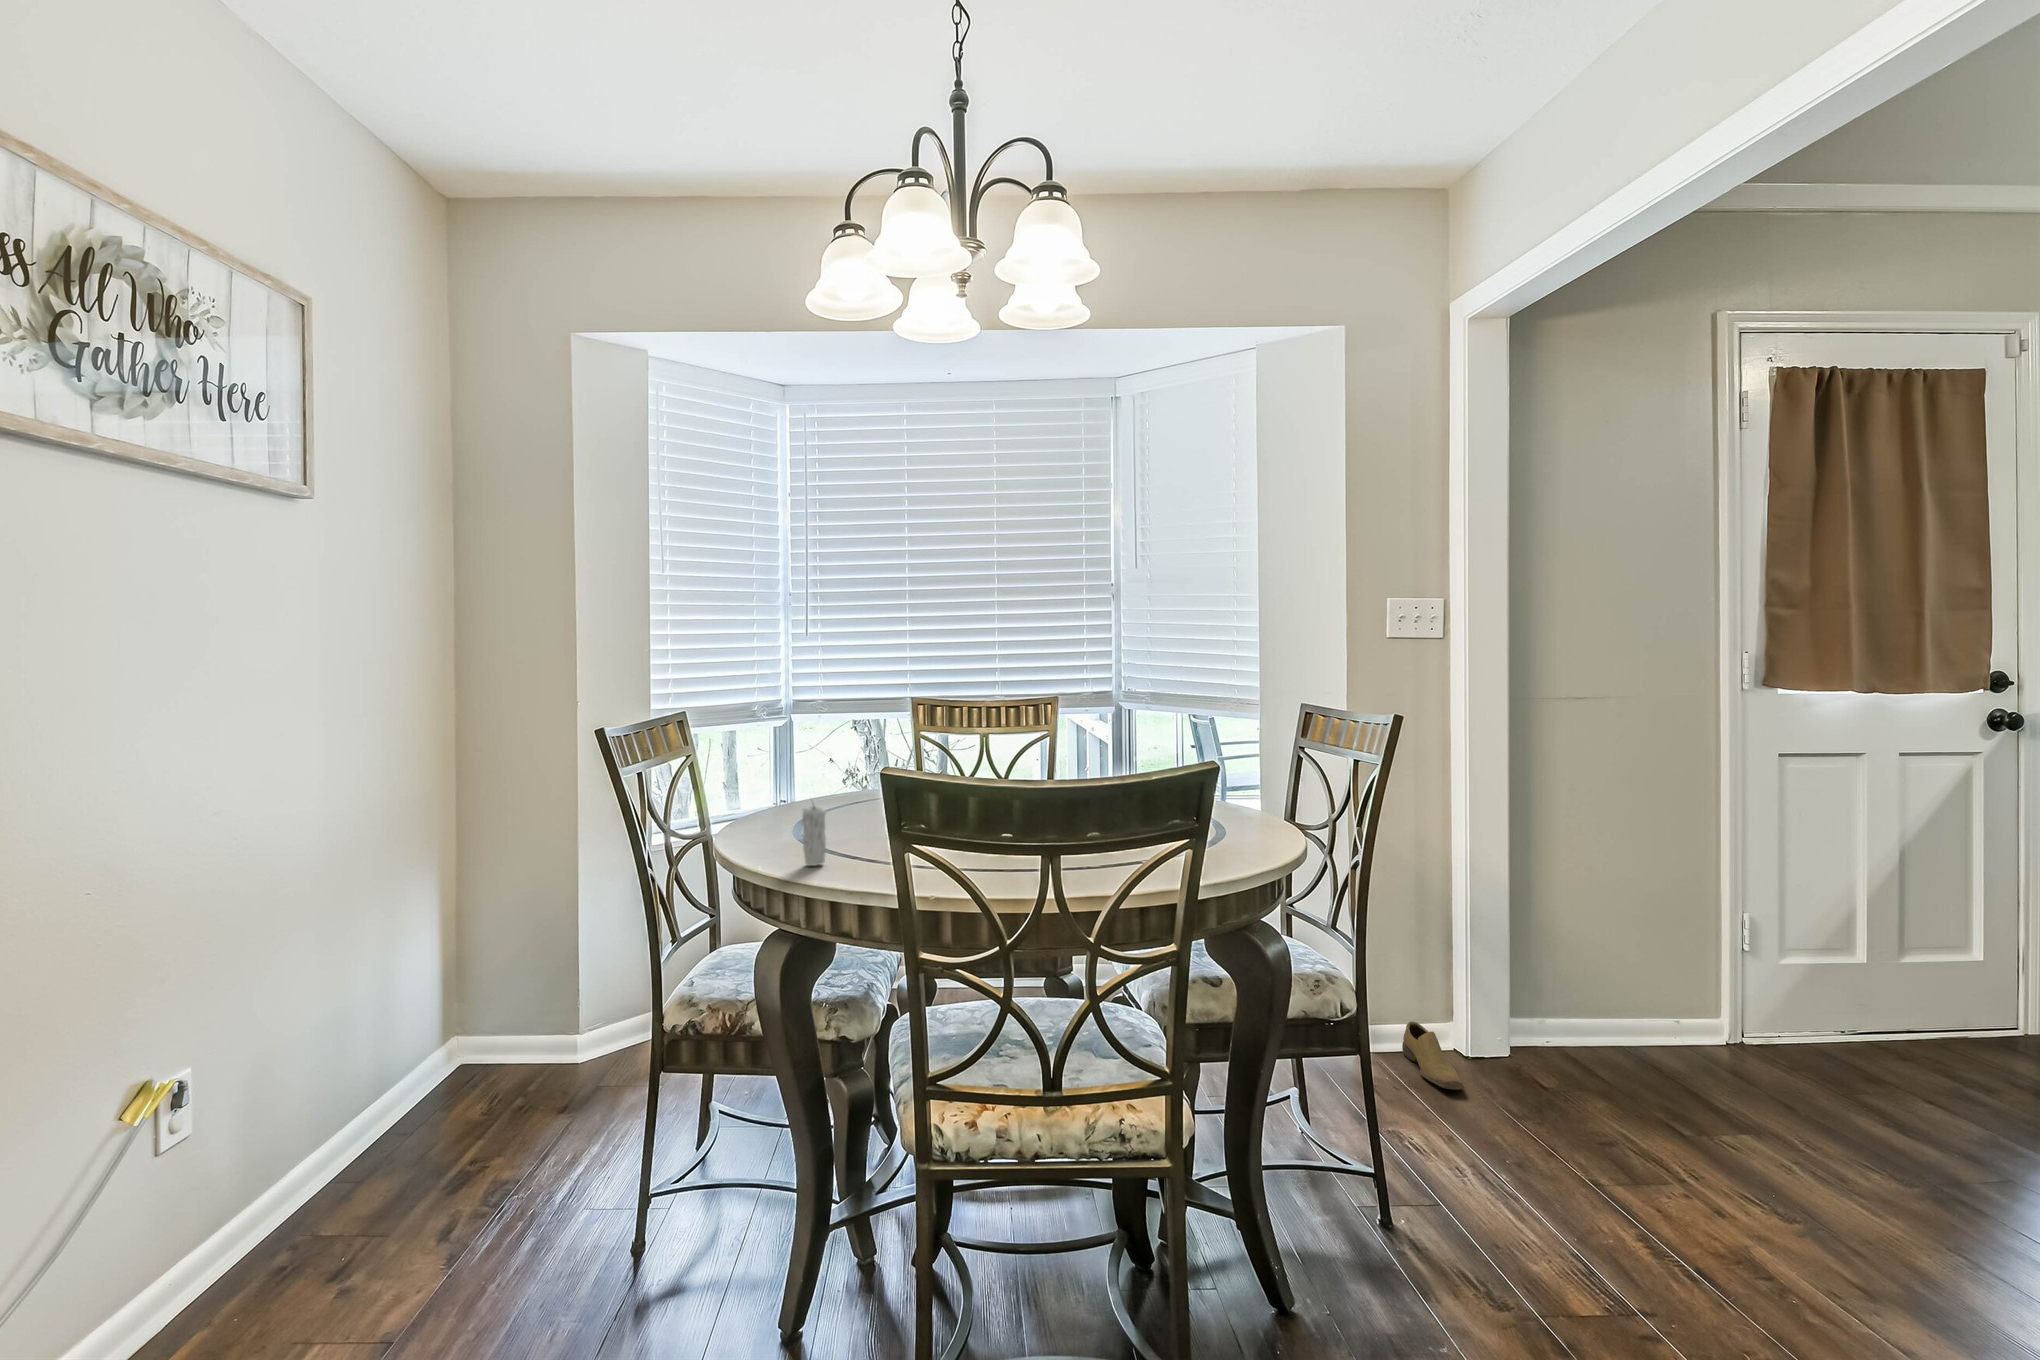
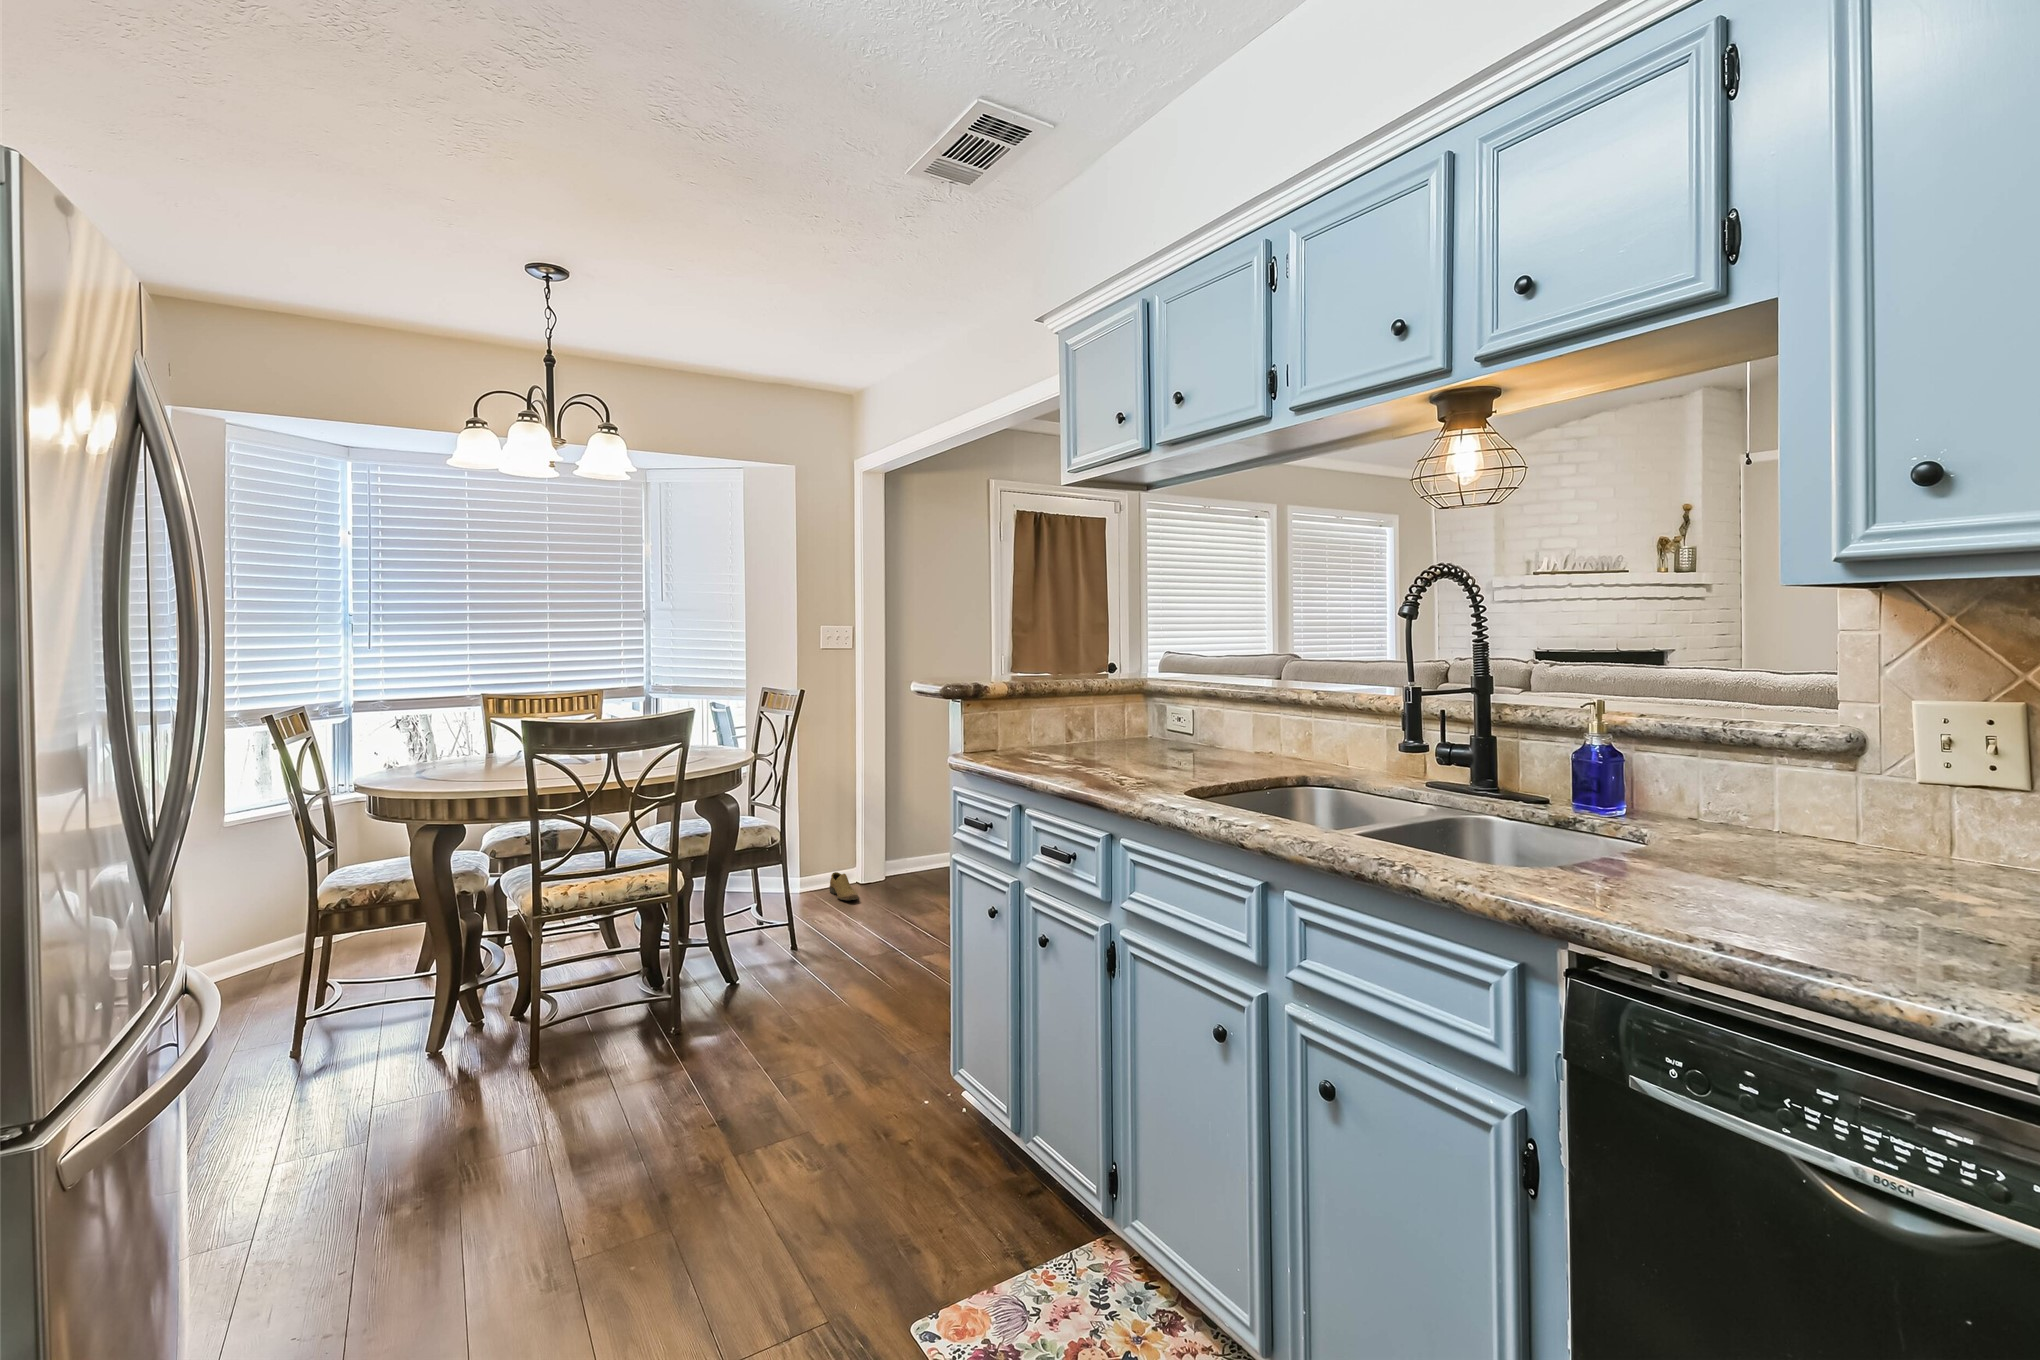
candle: present [802,805,826,866] -> none [438,734,455,777]

